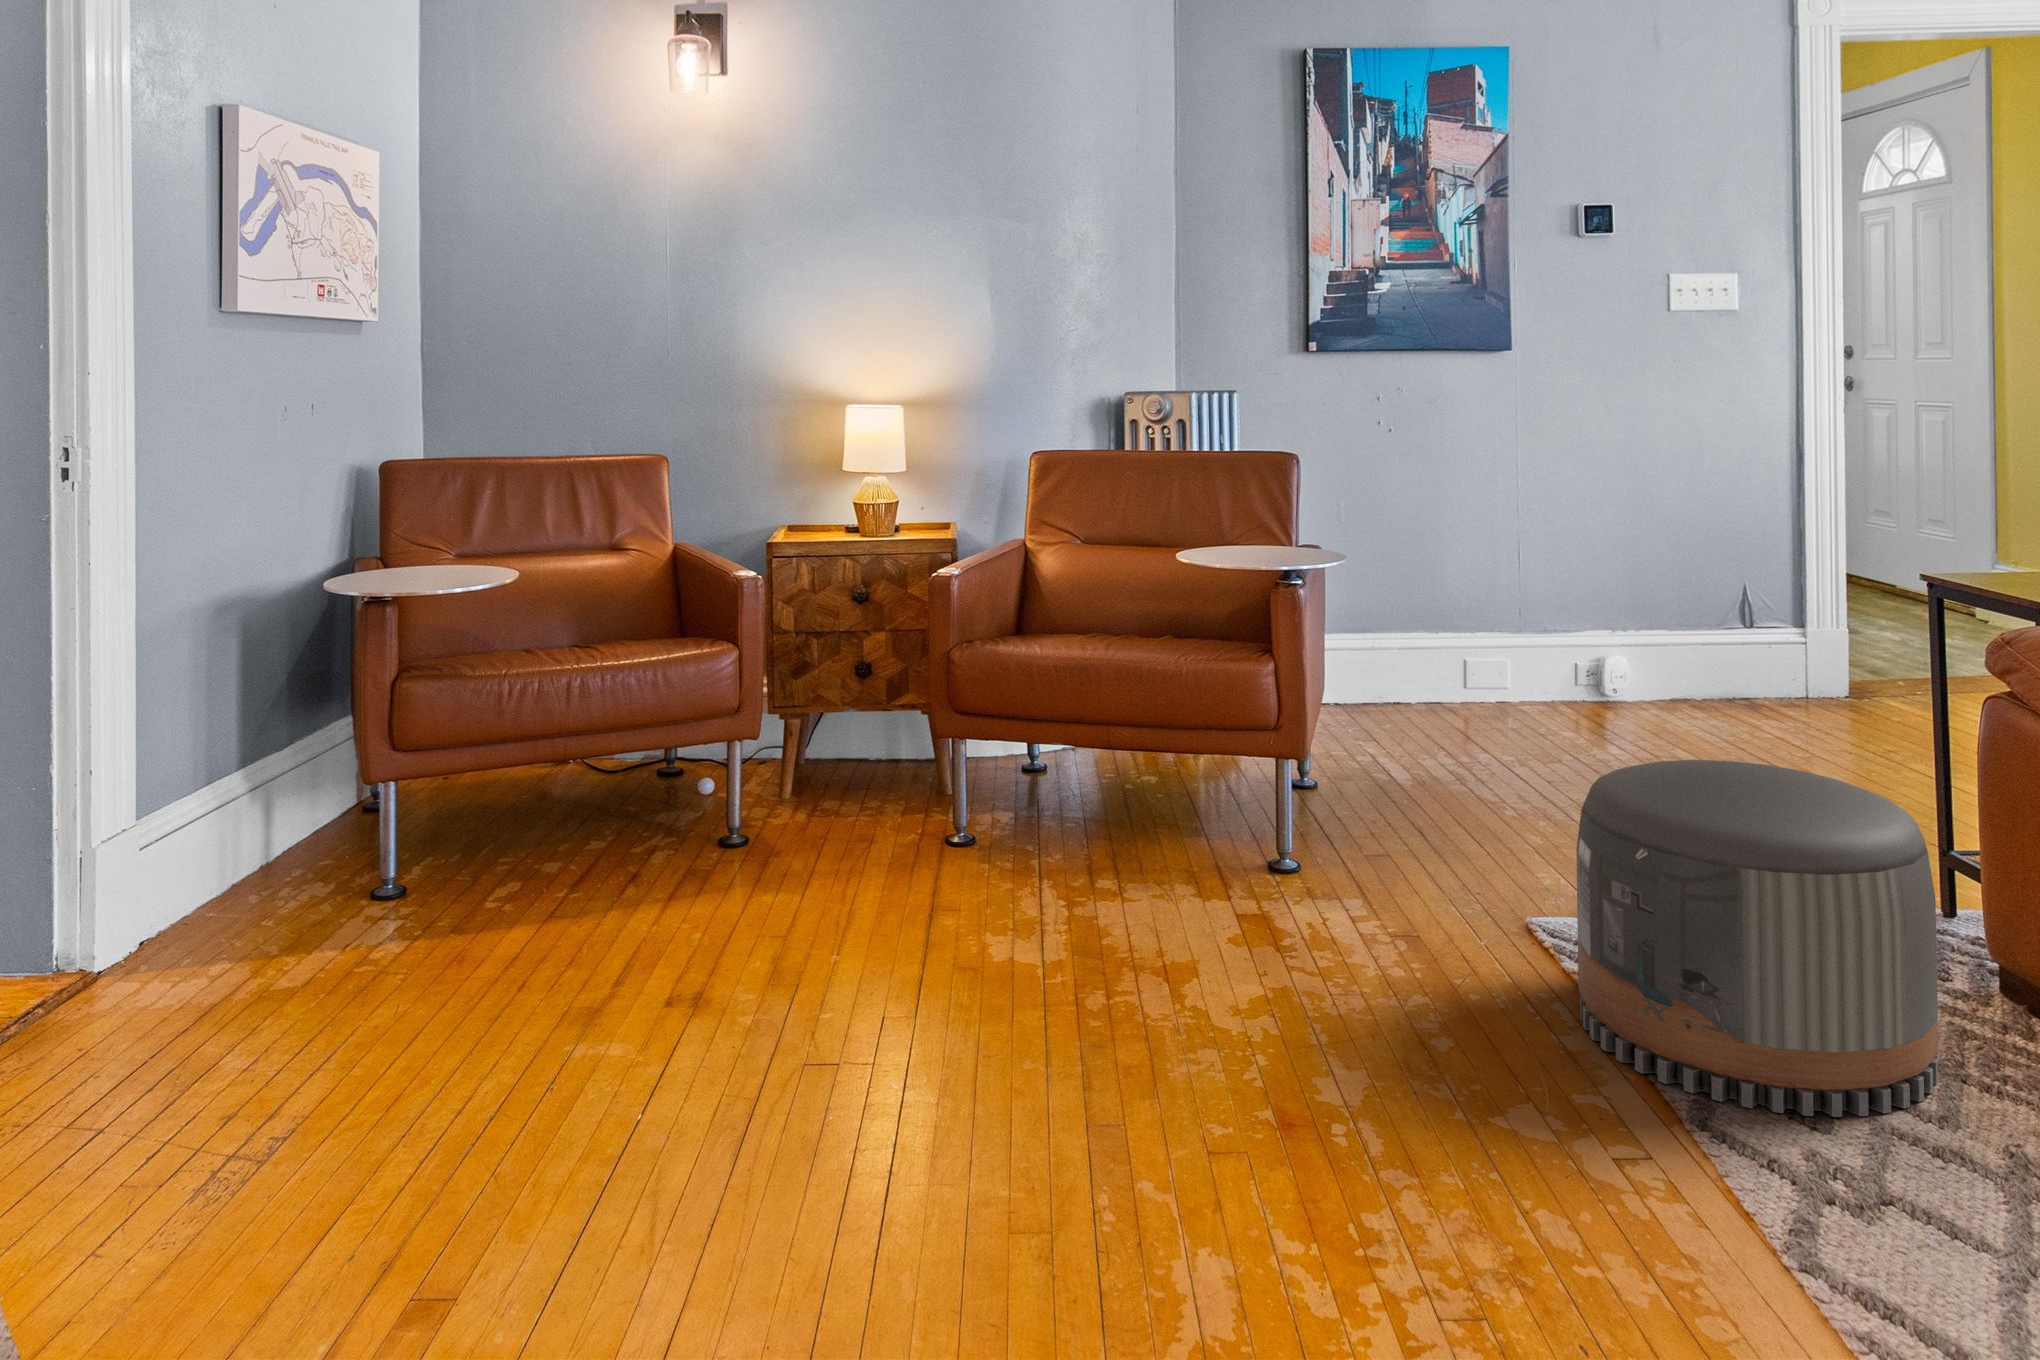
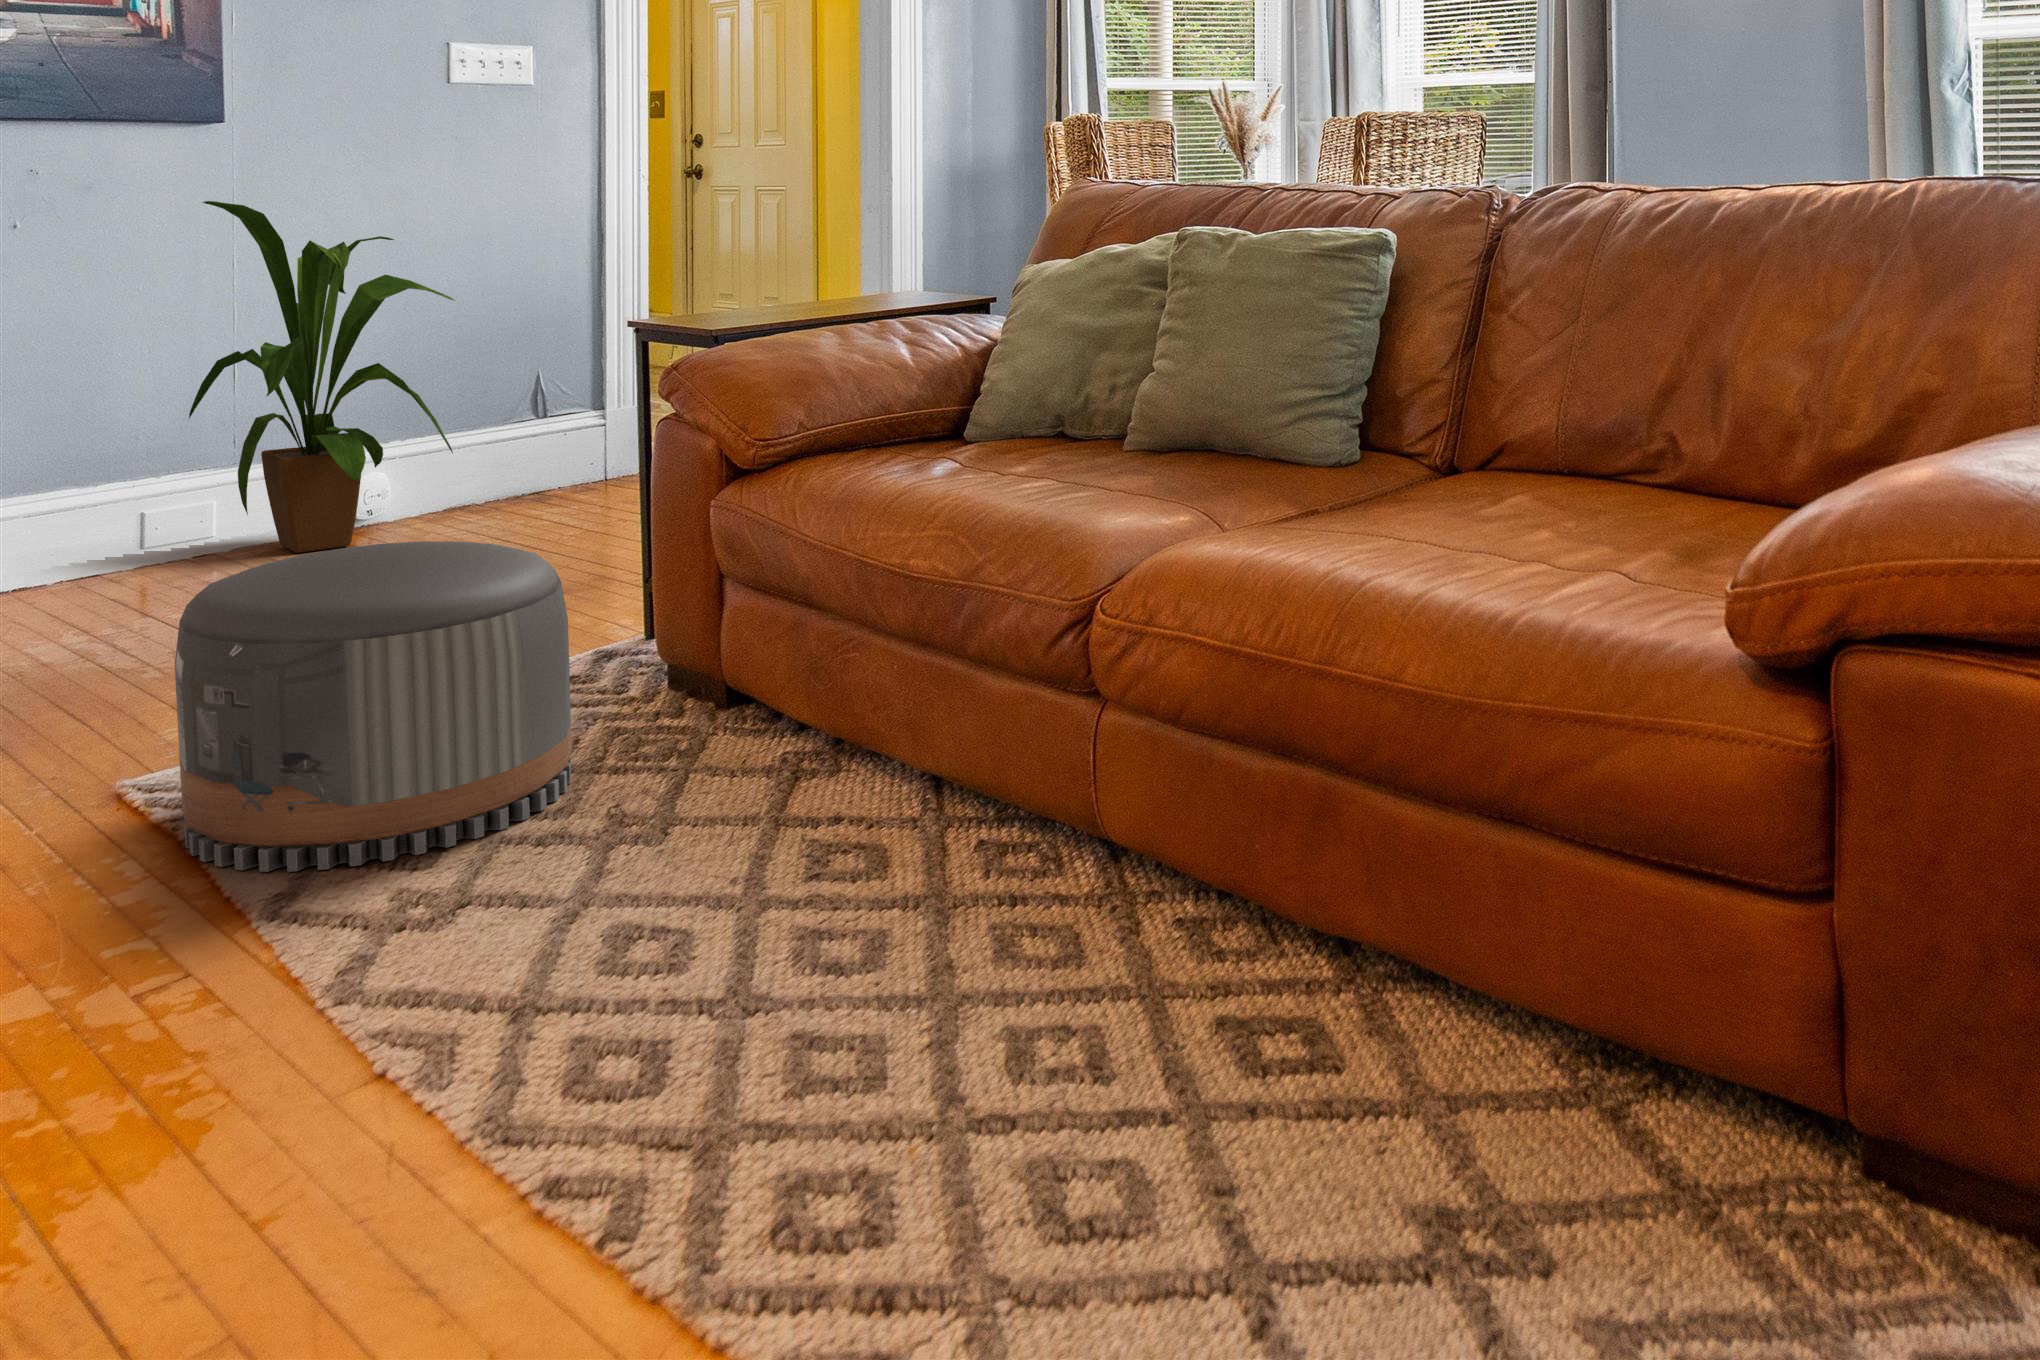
house plant: none [1483,417,1692,728] -> present [189,201,454,553]

